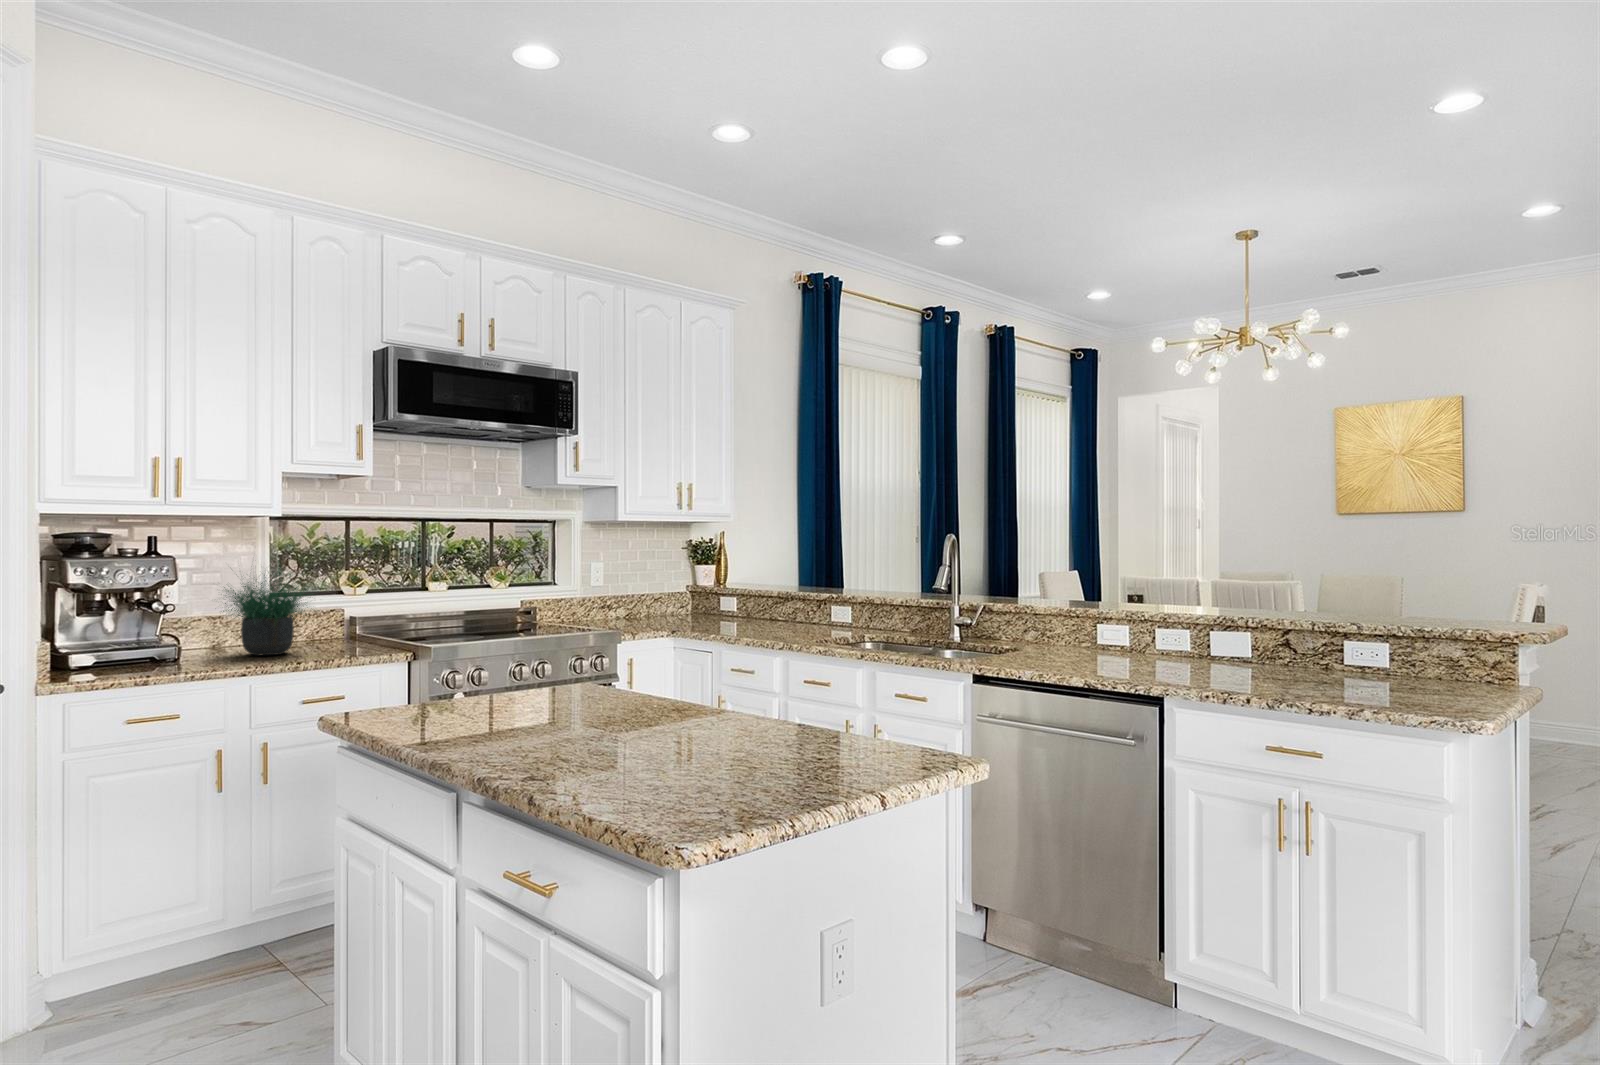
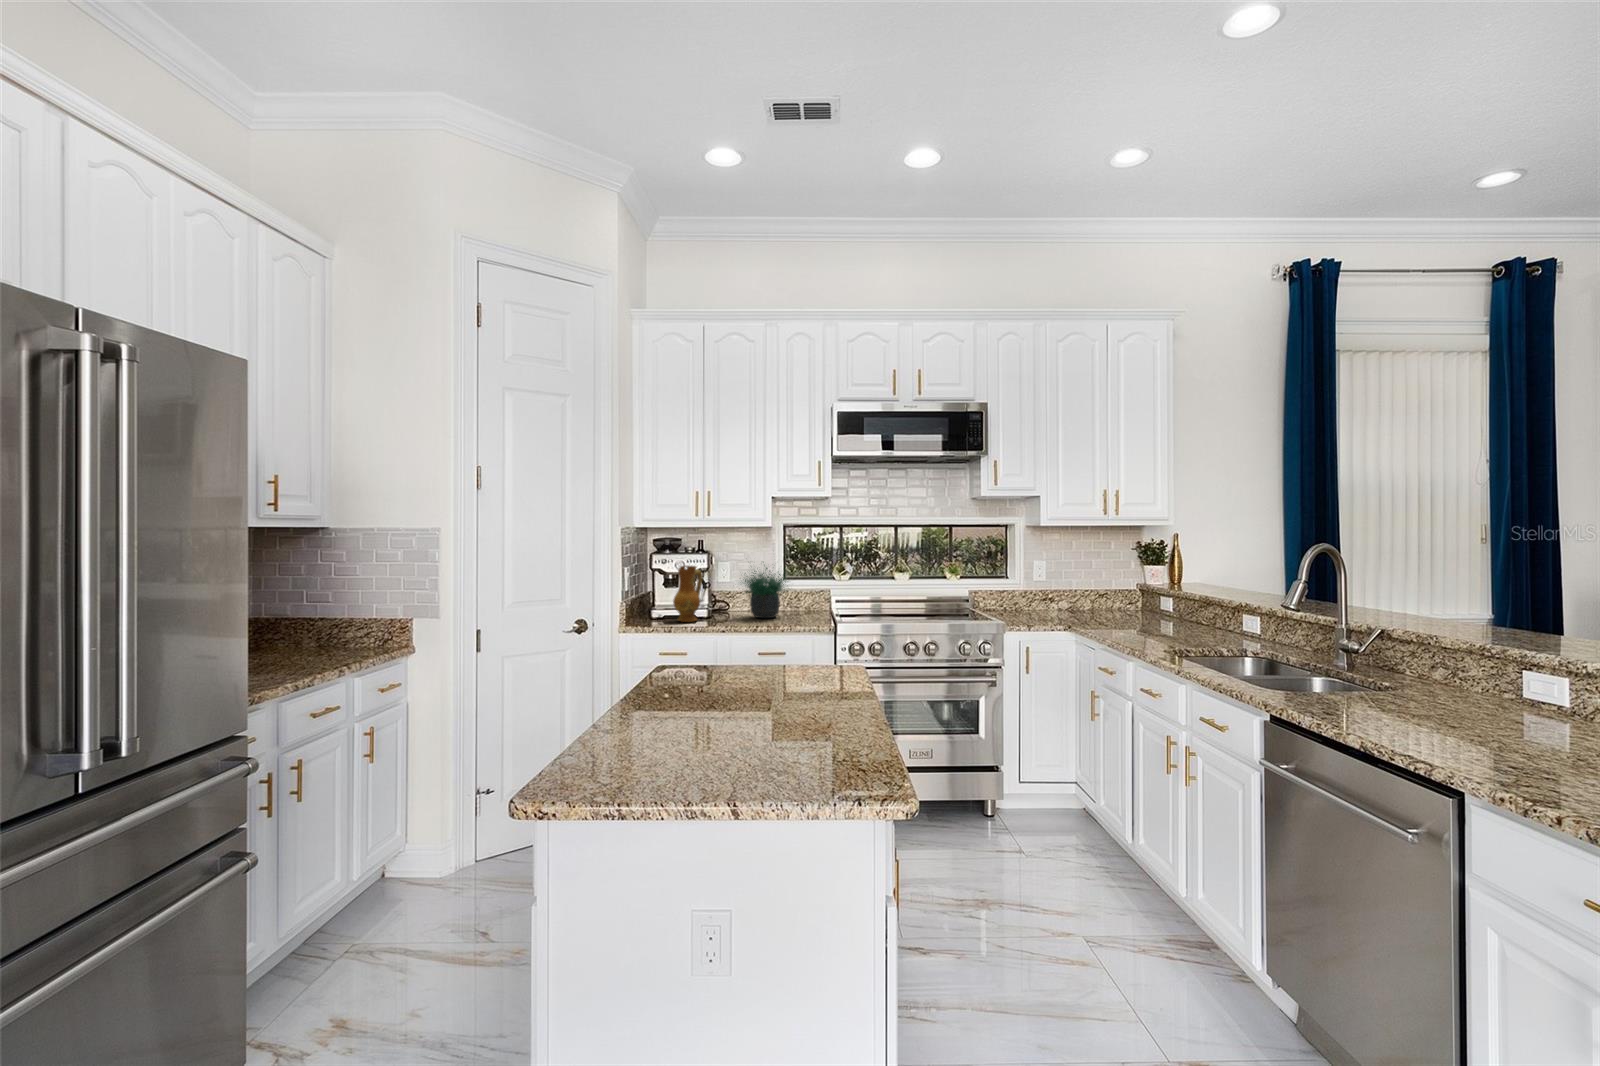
ceramic jug: none [109,575,166,672] -> present [673,566,703,622]

